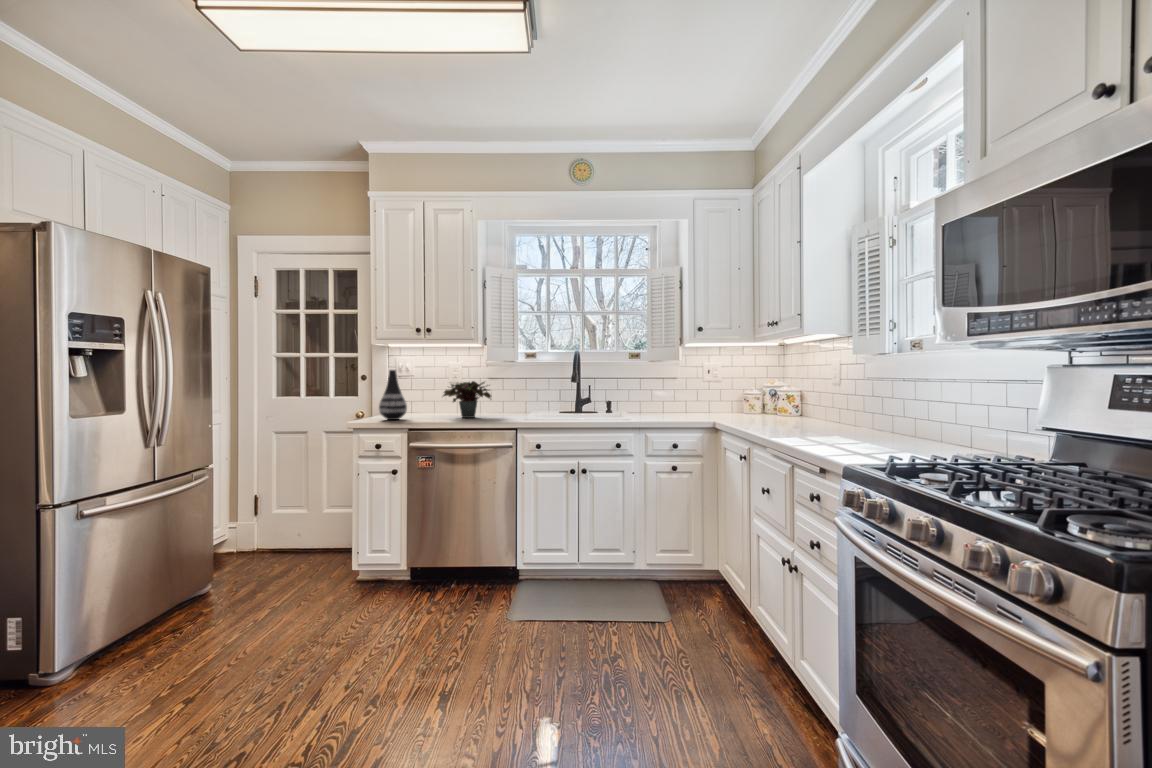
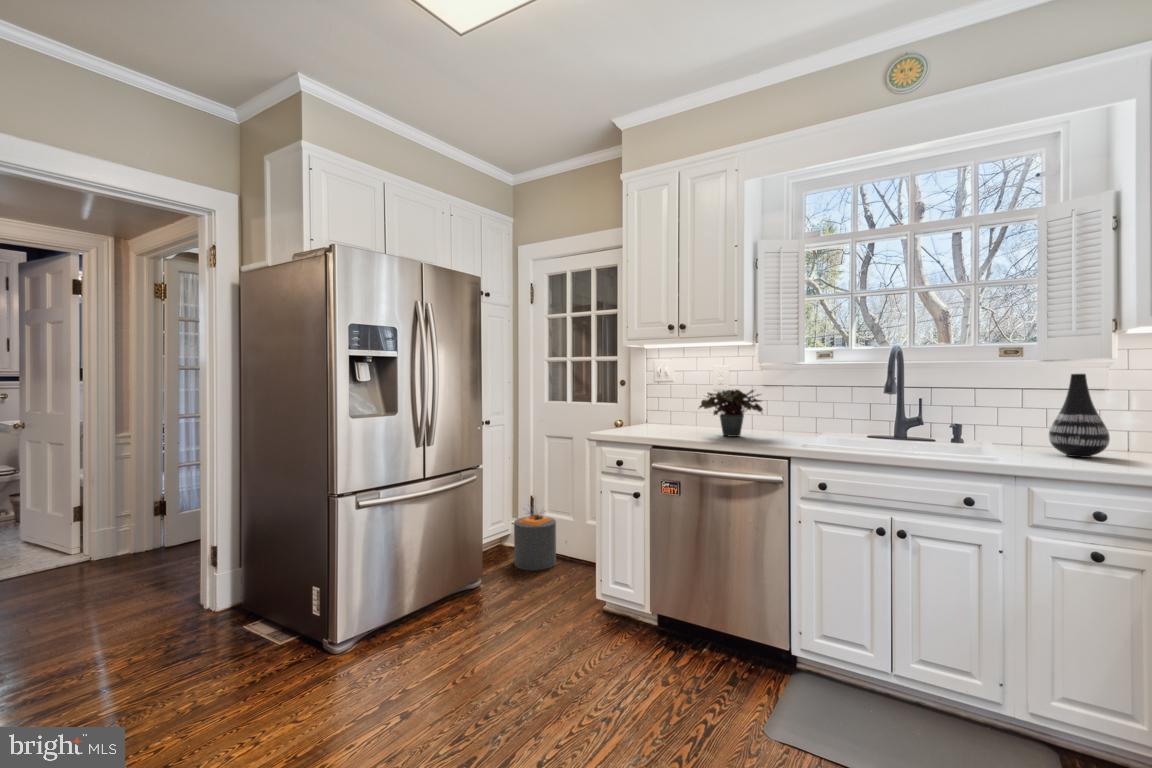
vase: present [379,370,407,420] -> present [1049,374,1110,458]
trash can: none [243,496,292,565] -> present [514,508,556,571]

